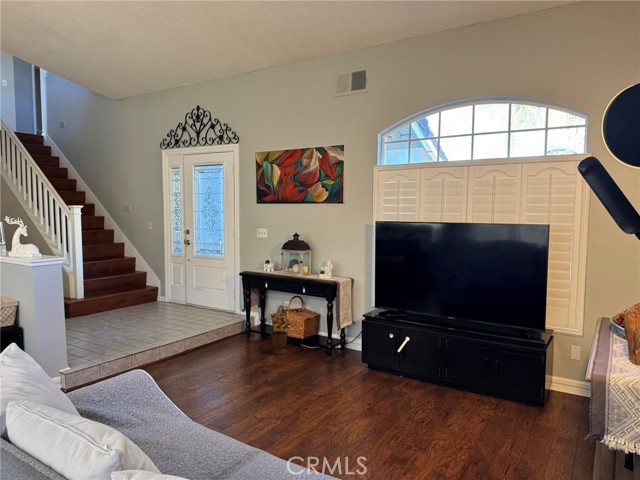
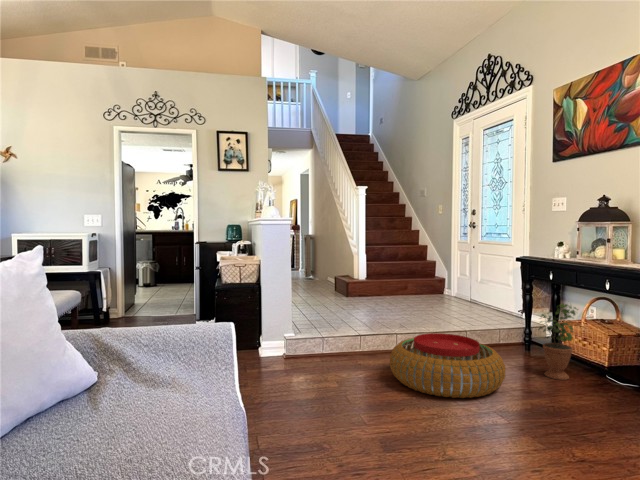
pouf: none [181,340,263,389] -> present [390,333,506,398]

